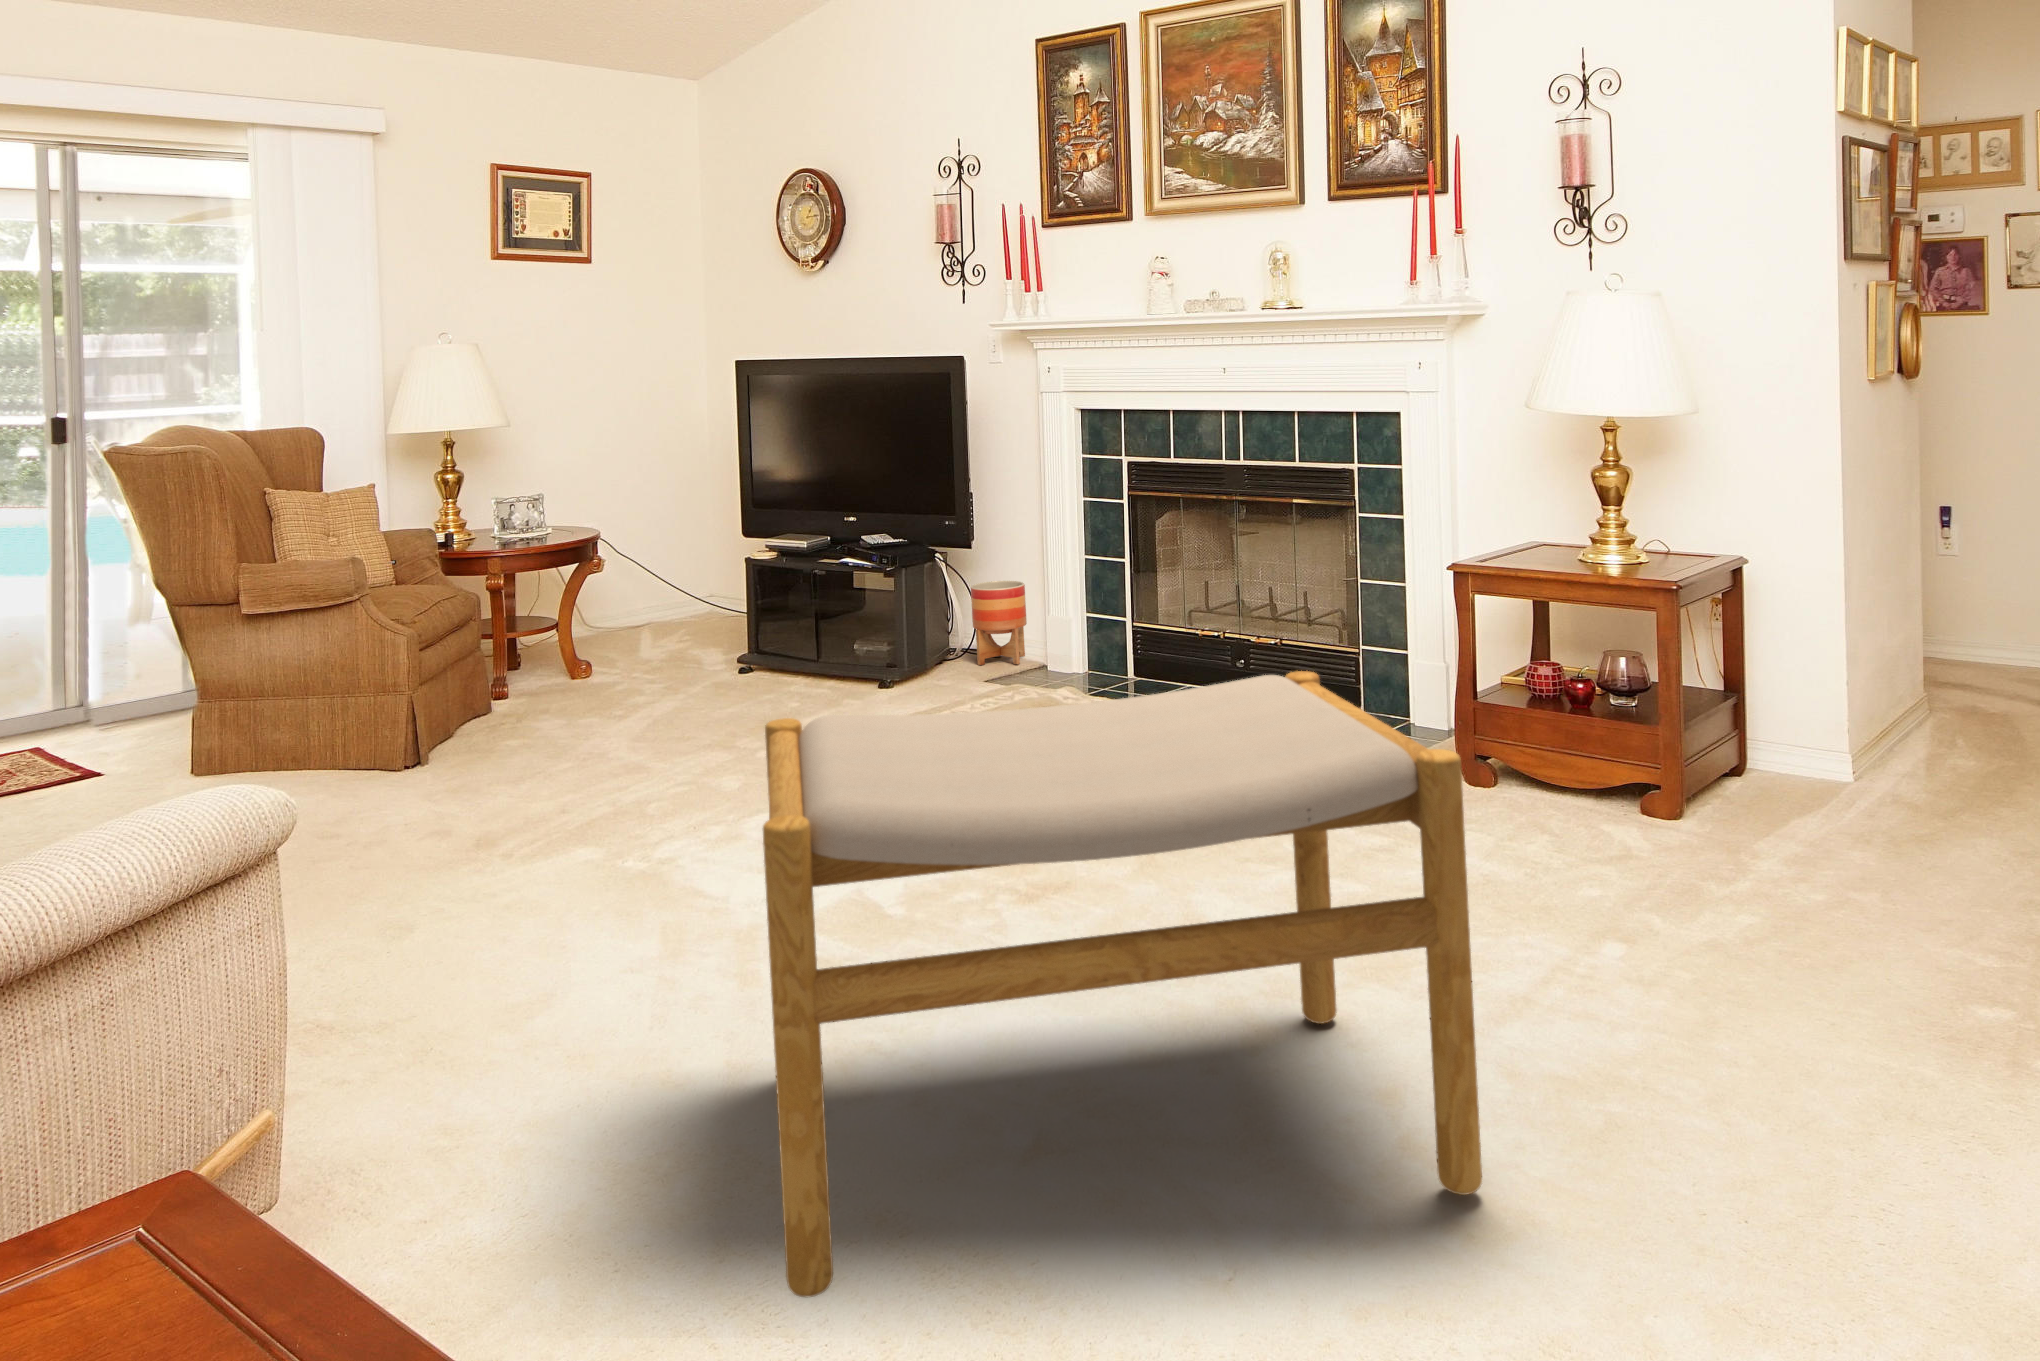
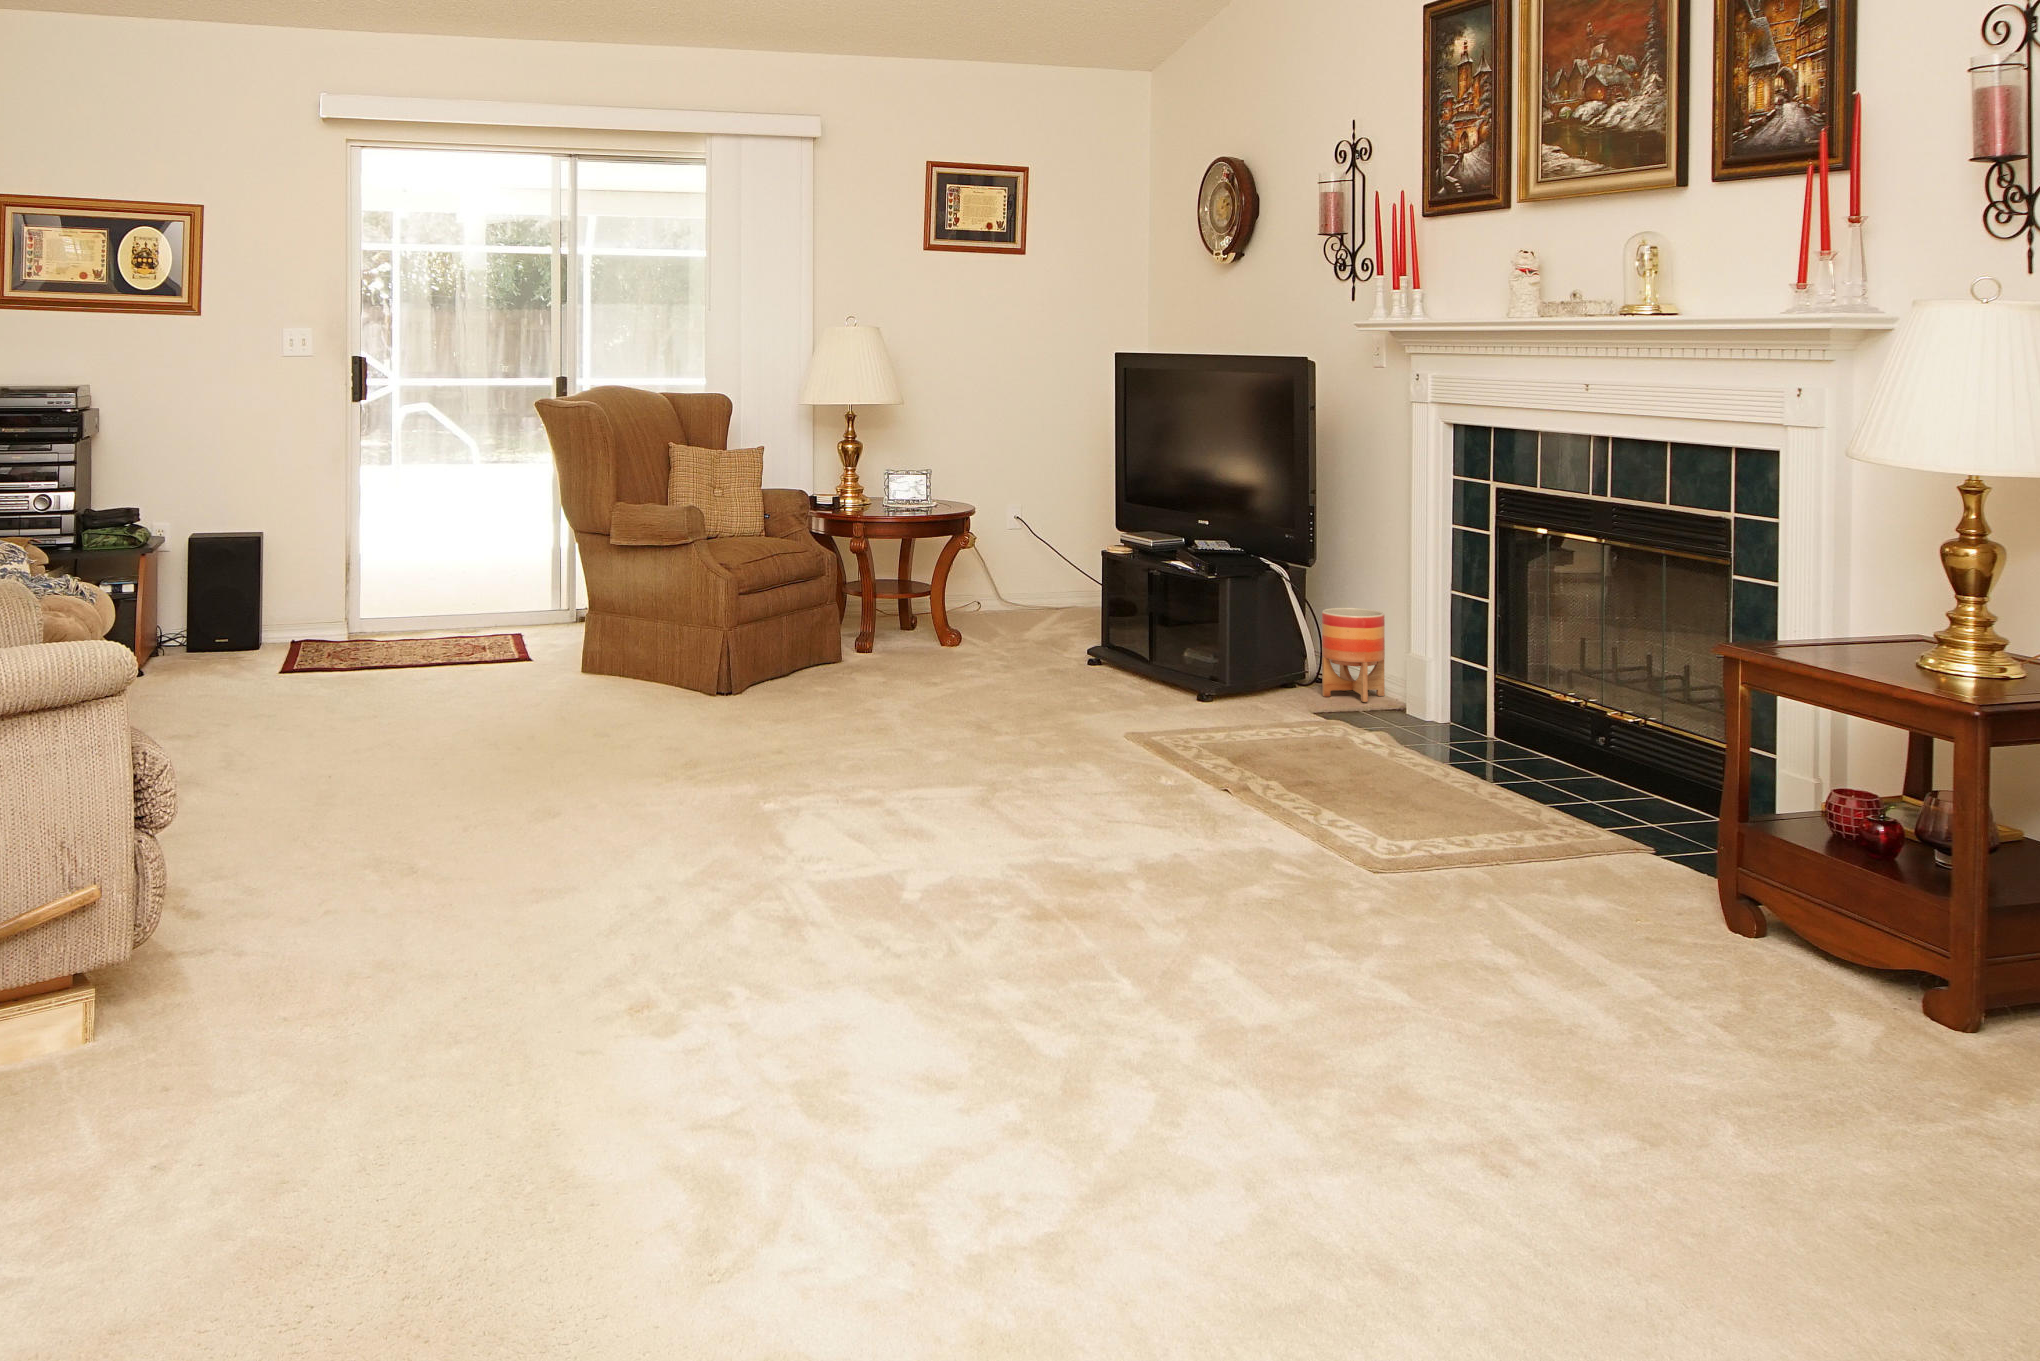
footstool: present [763,671,1482,1297] -> none [511,663,1216,1268]

